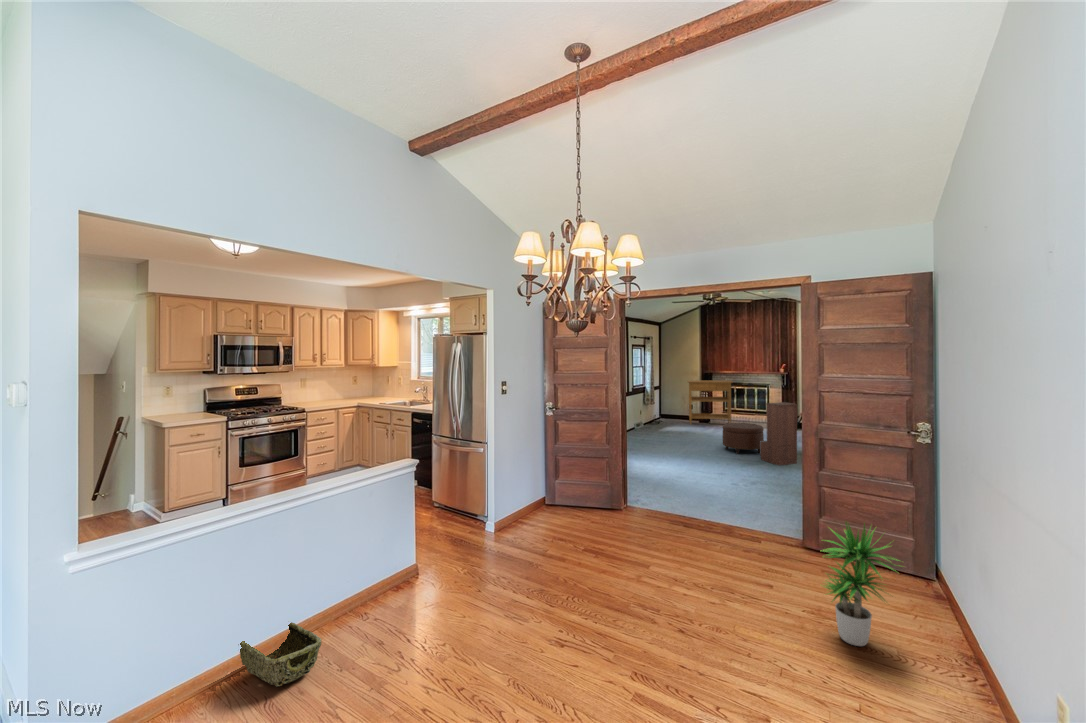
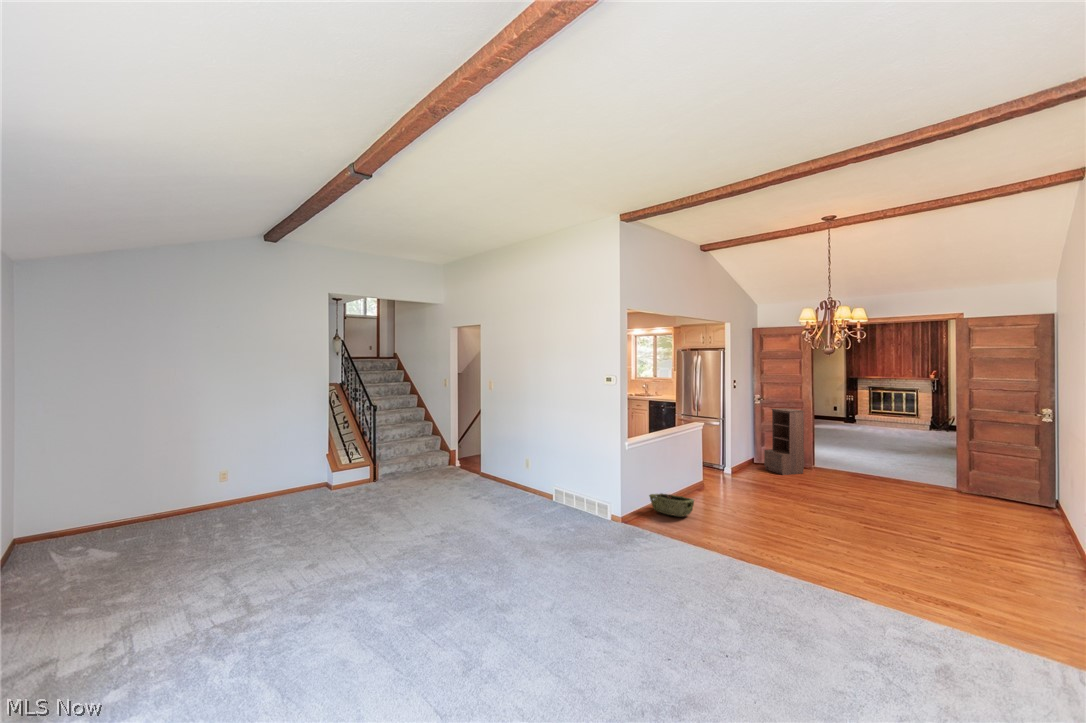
console table: present [687,380,733,424] -> none [832,384,882,426]
bookshelf: present [760,402,797,465] -> present [764,408,804,475]
ottoman: present [722,423,764,454] -> none [880,419,921,445]
potted plant: present [823,522,899,646] -> none [997,456,1065,532]

